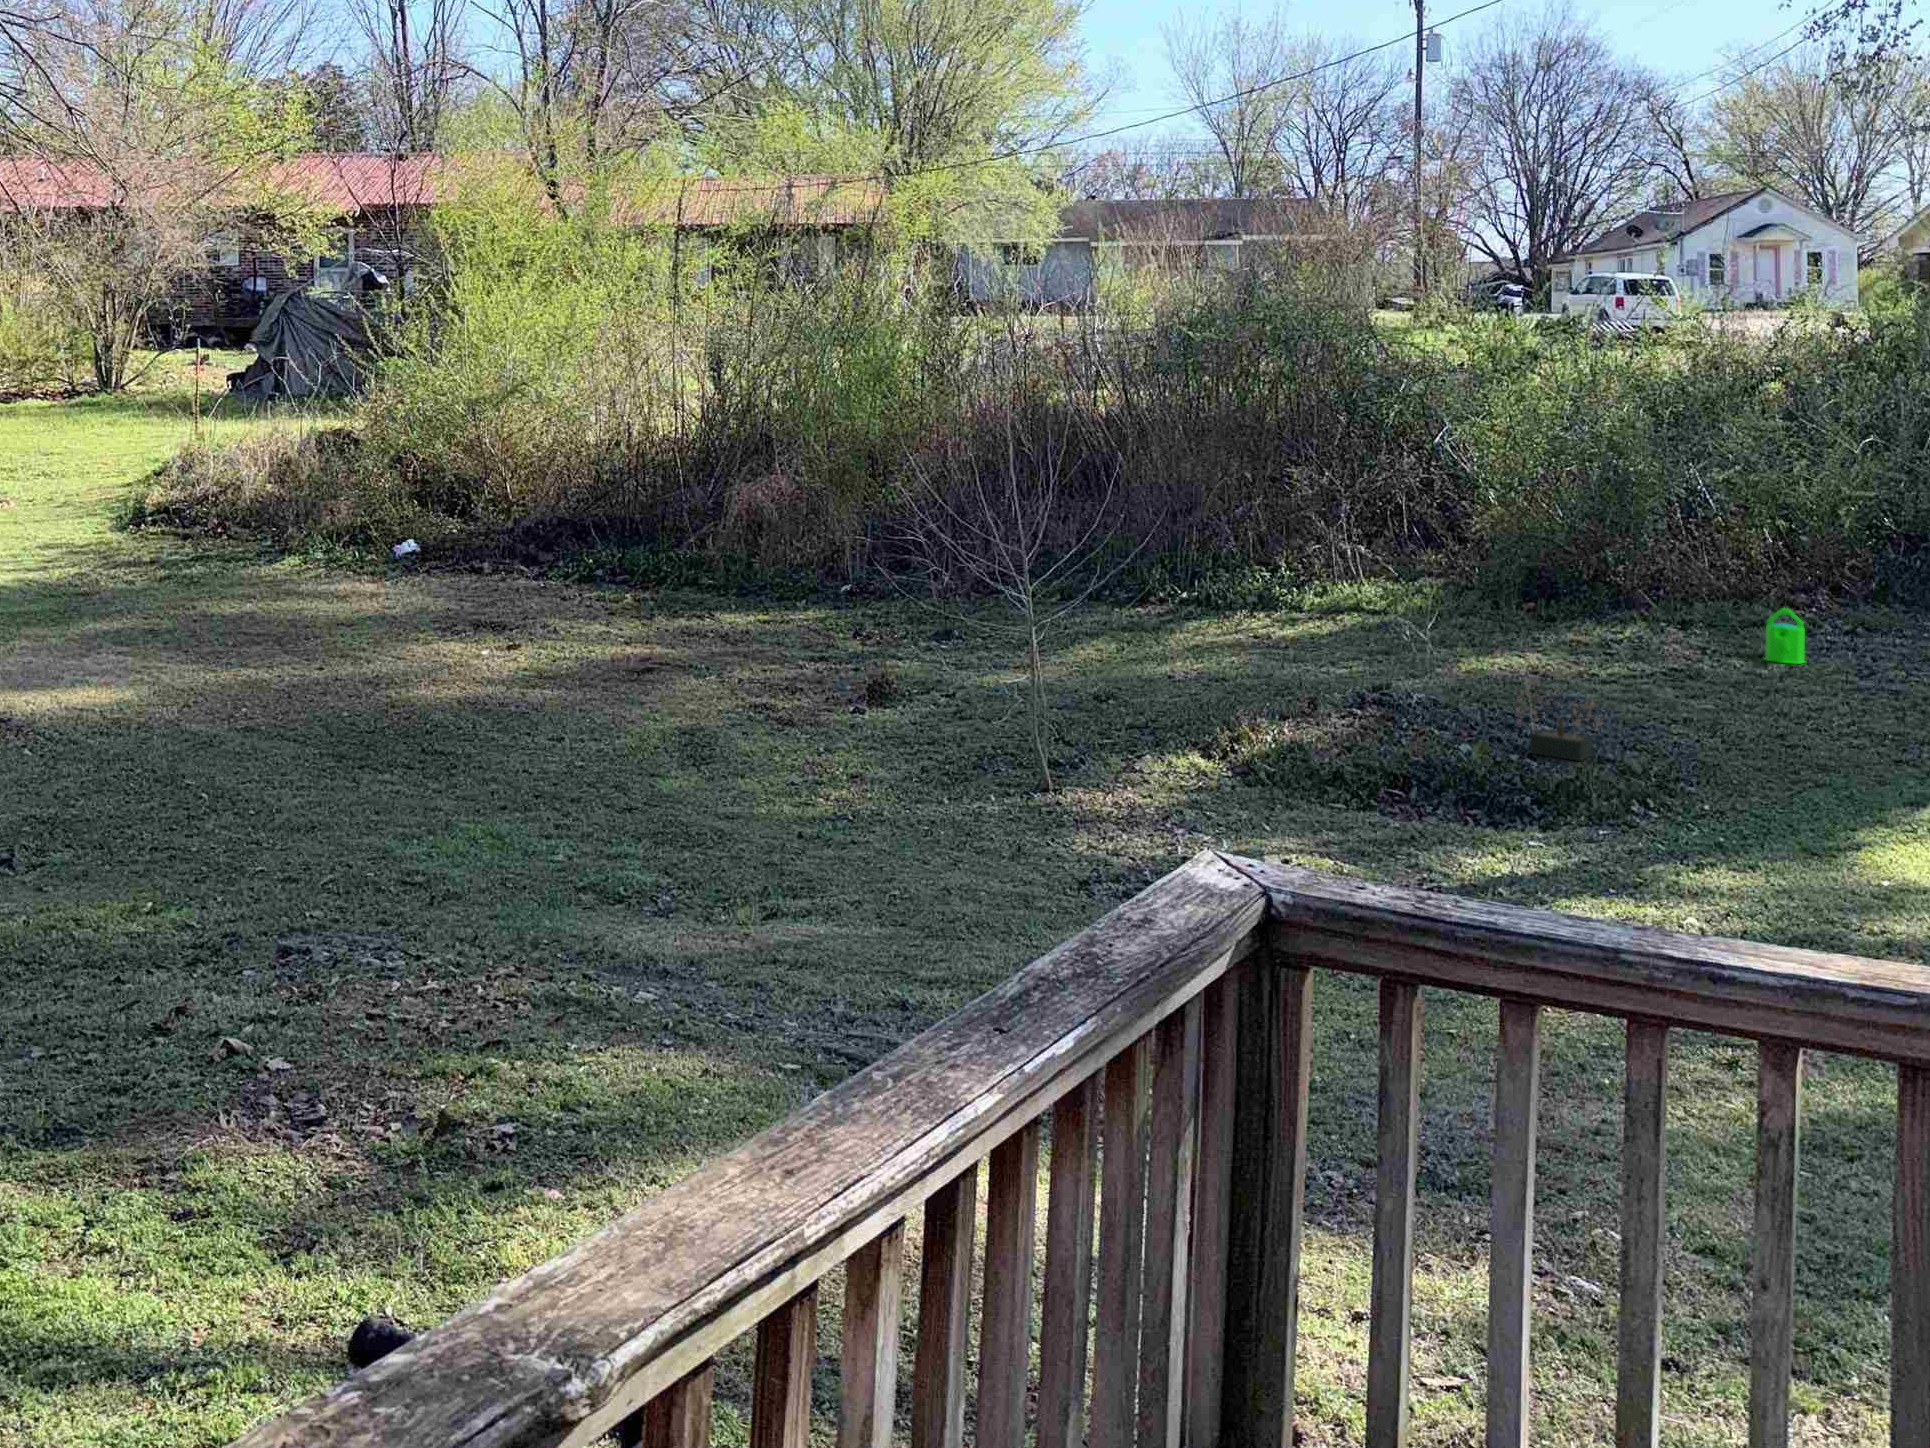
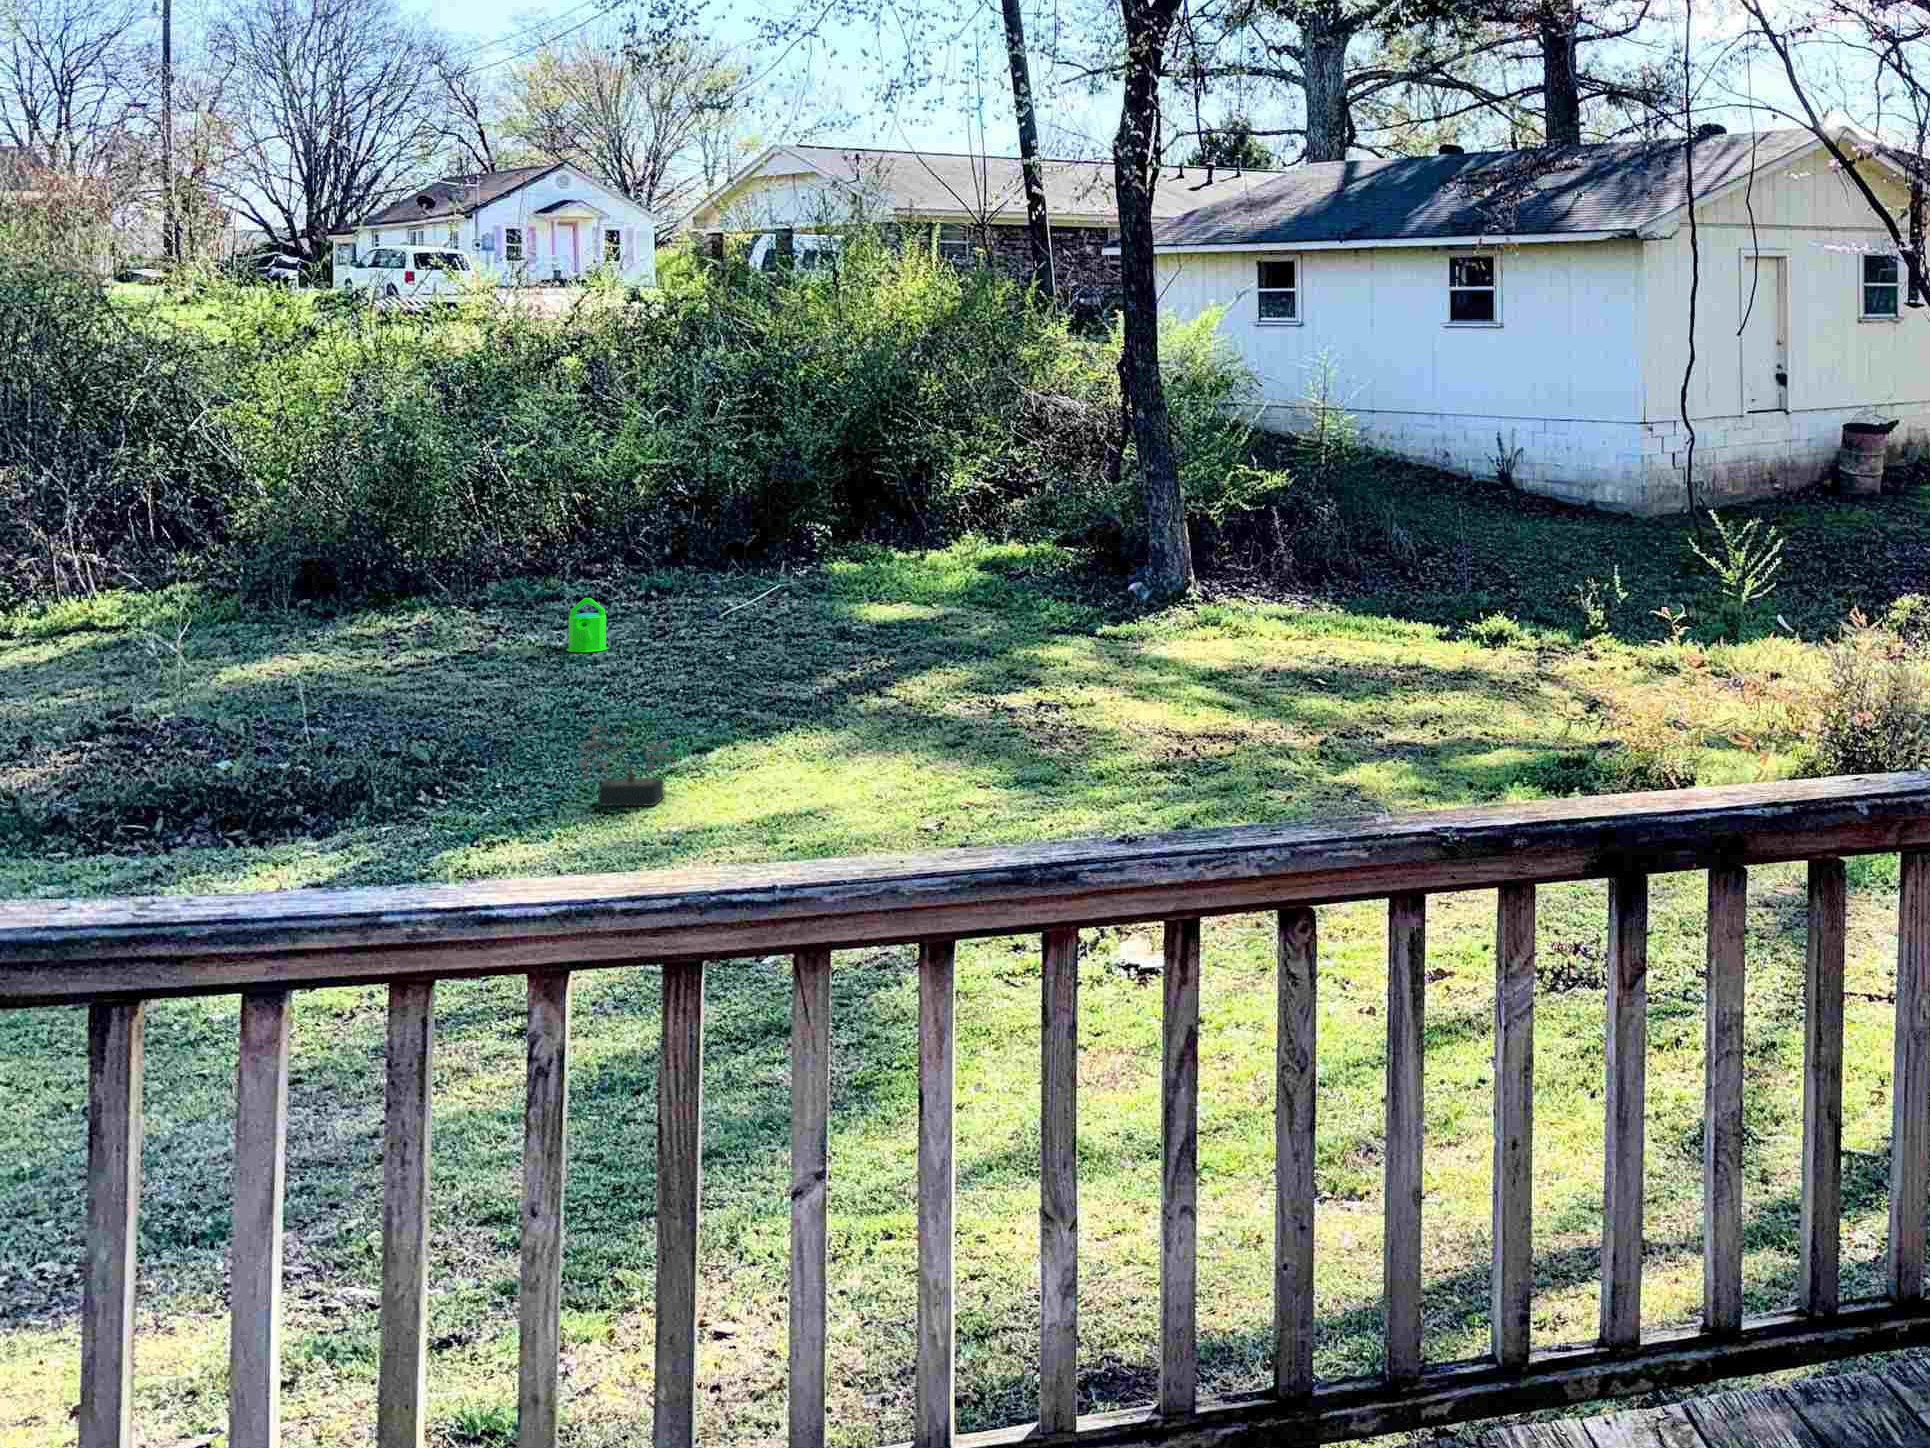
decorative plant: present [1516,678,1601,761] -> present [579,725,675,807]

